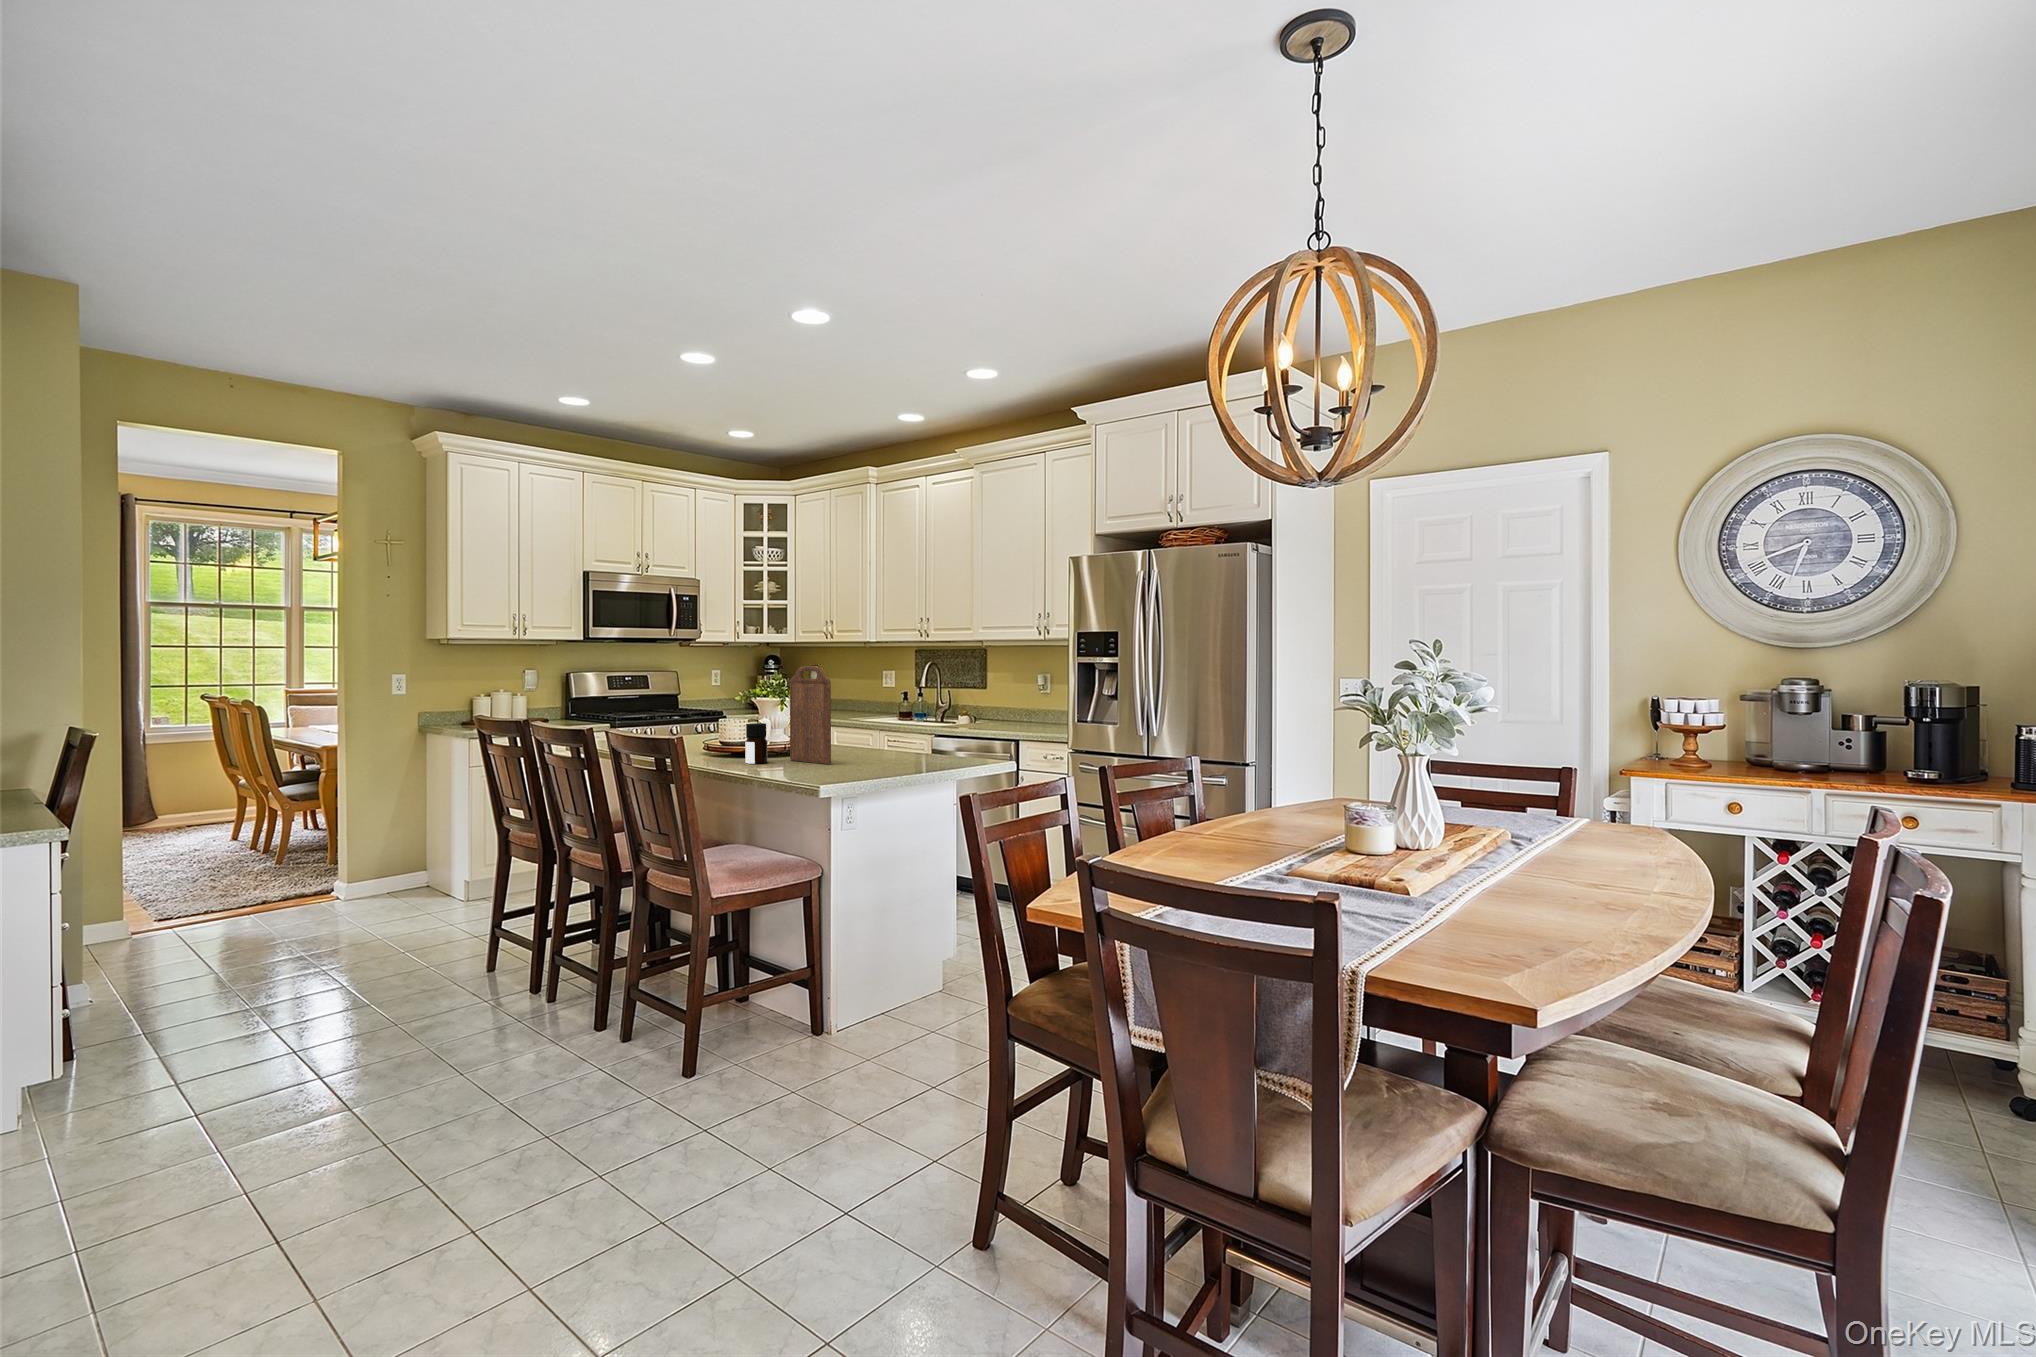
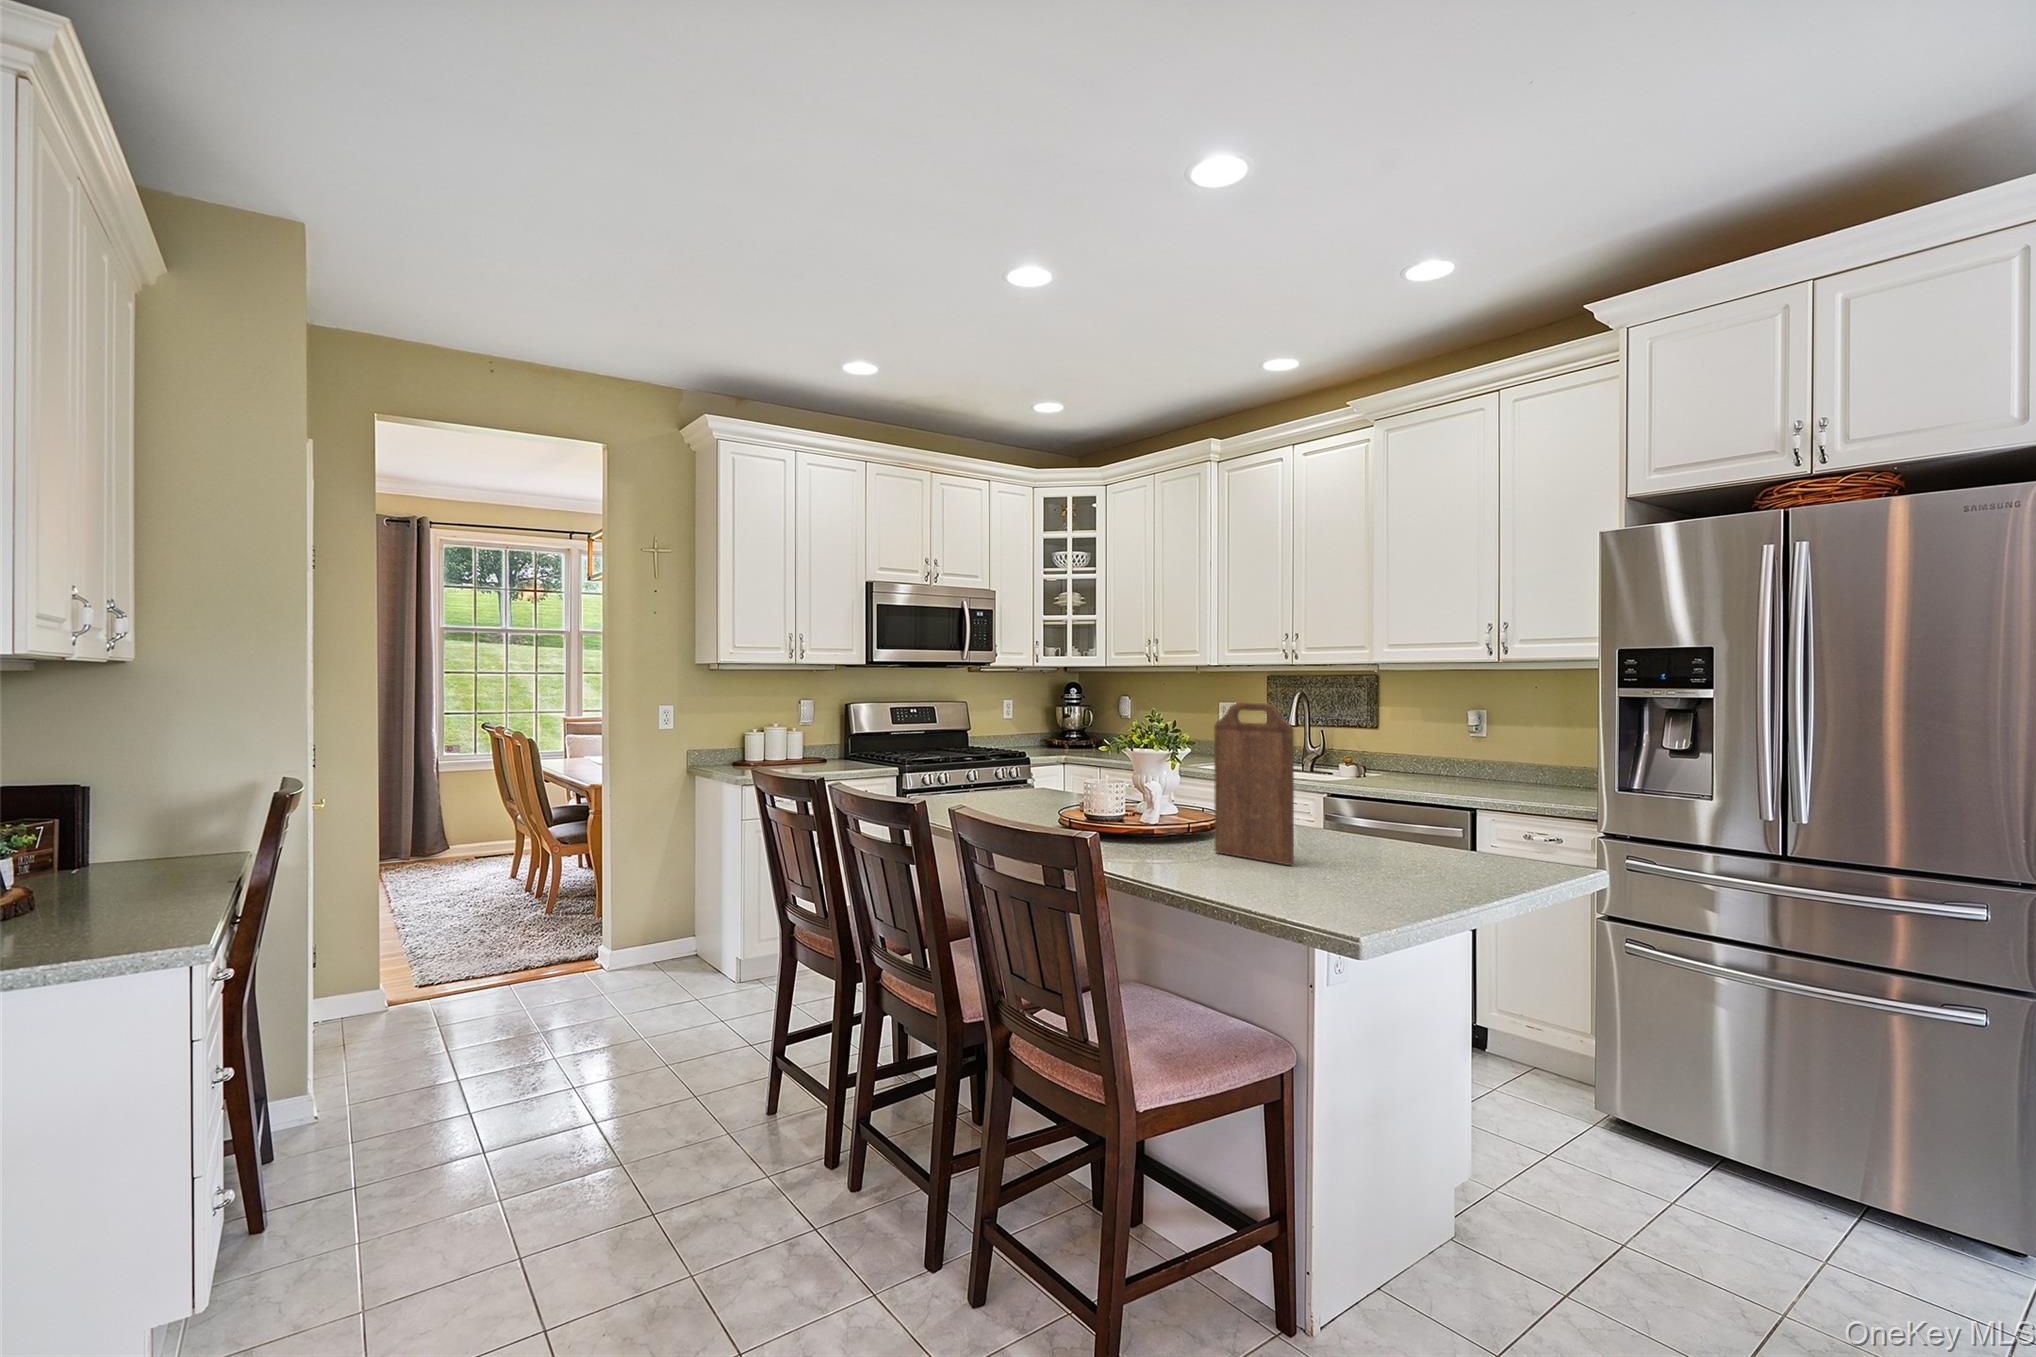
bottle: present [745,723,768,764] -> none [1150,793,1184,860]

